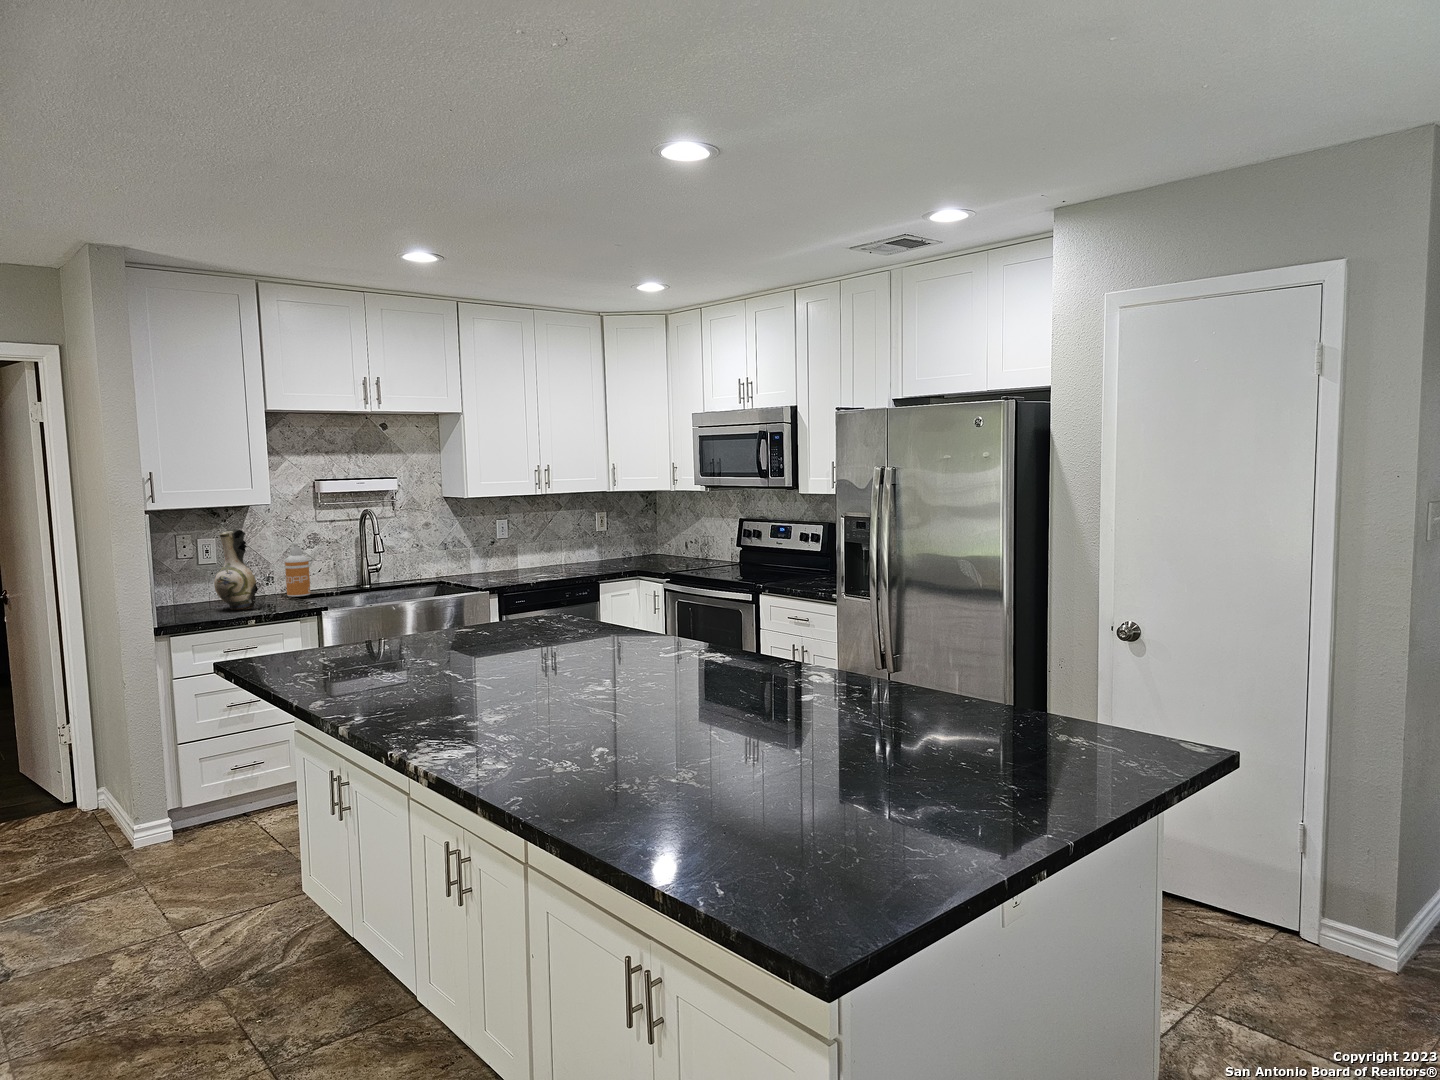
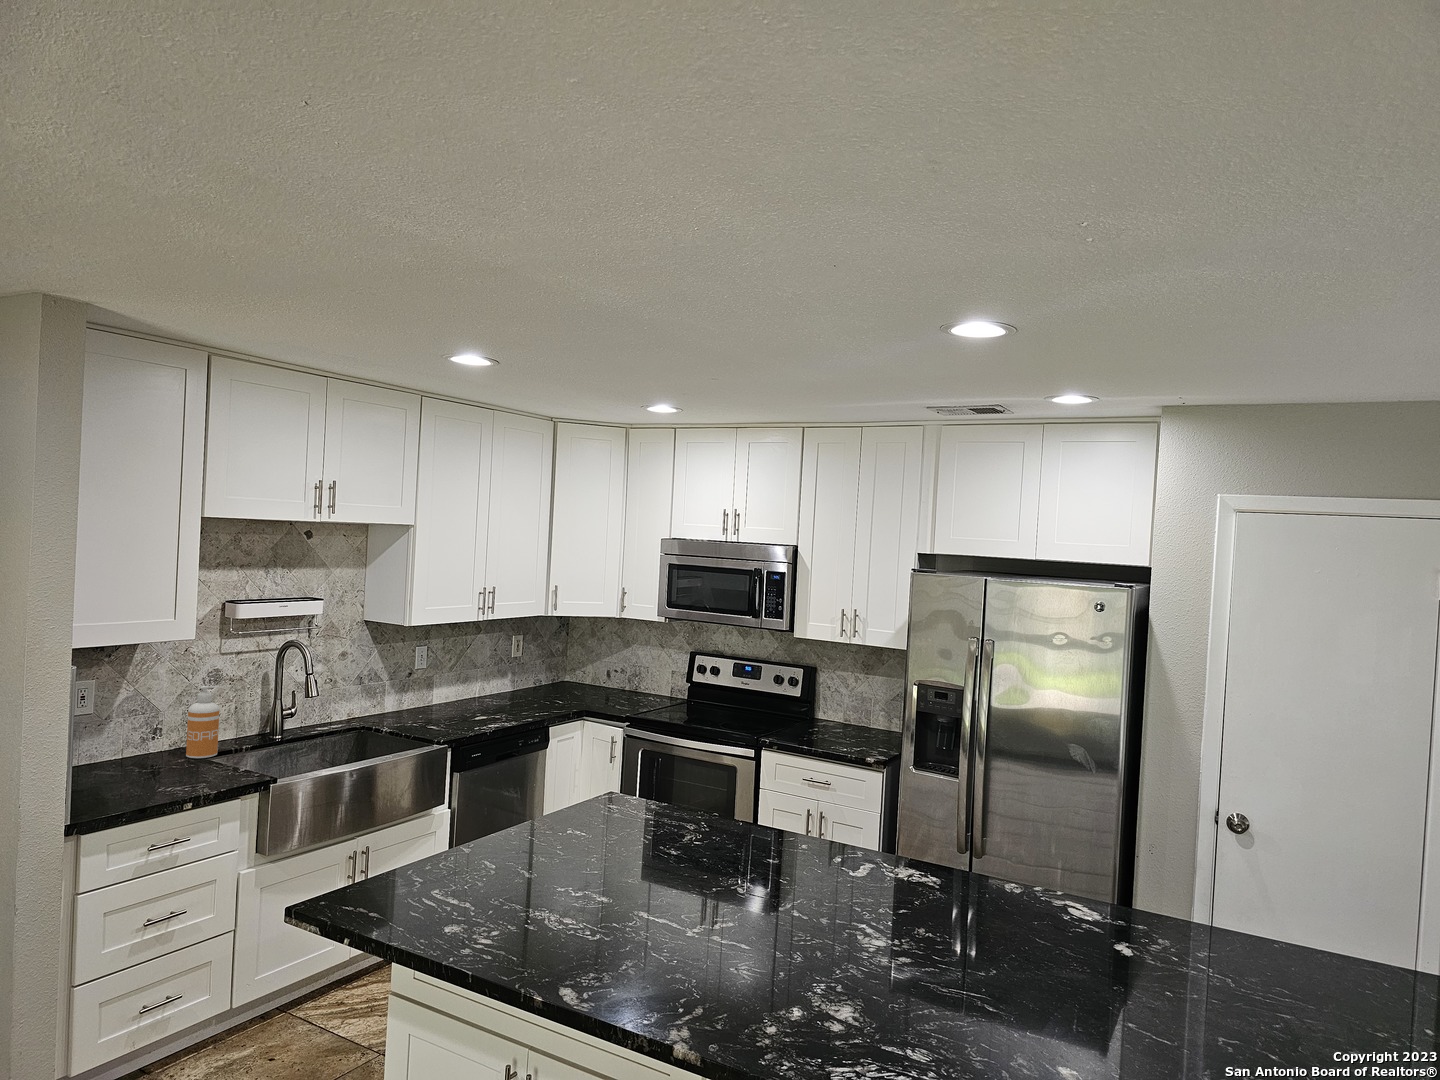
decorative vase: present [214,529,258,610] -> none [120,676,184,786]

